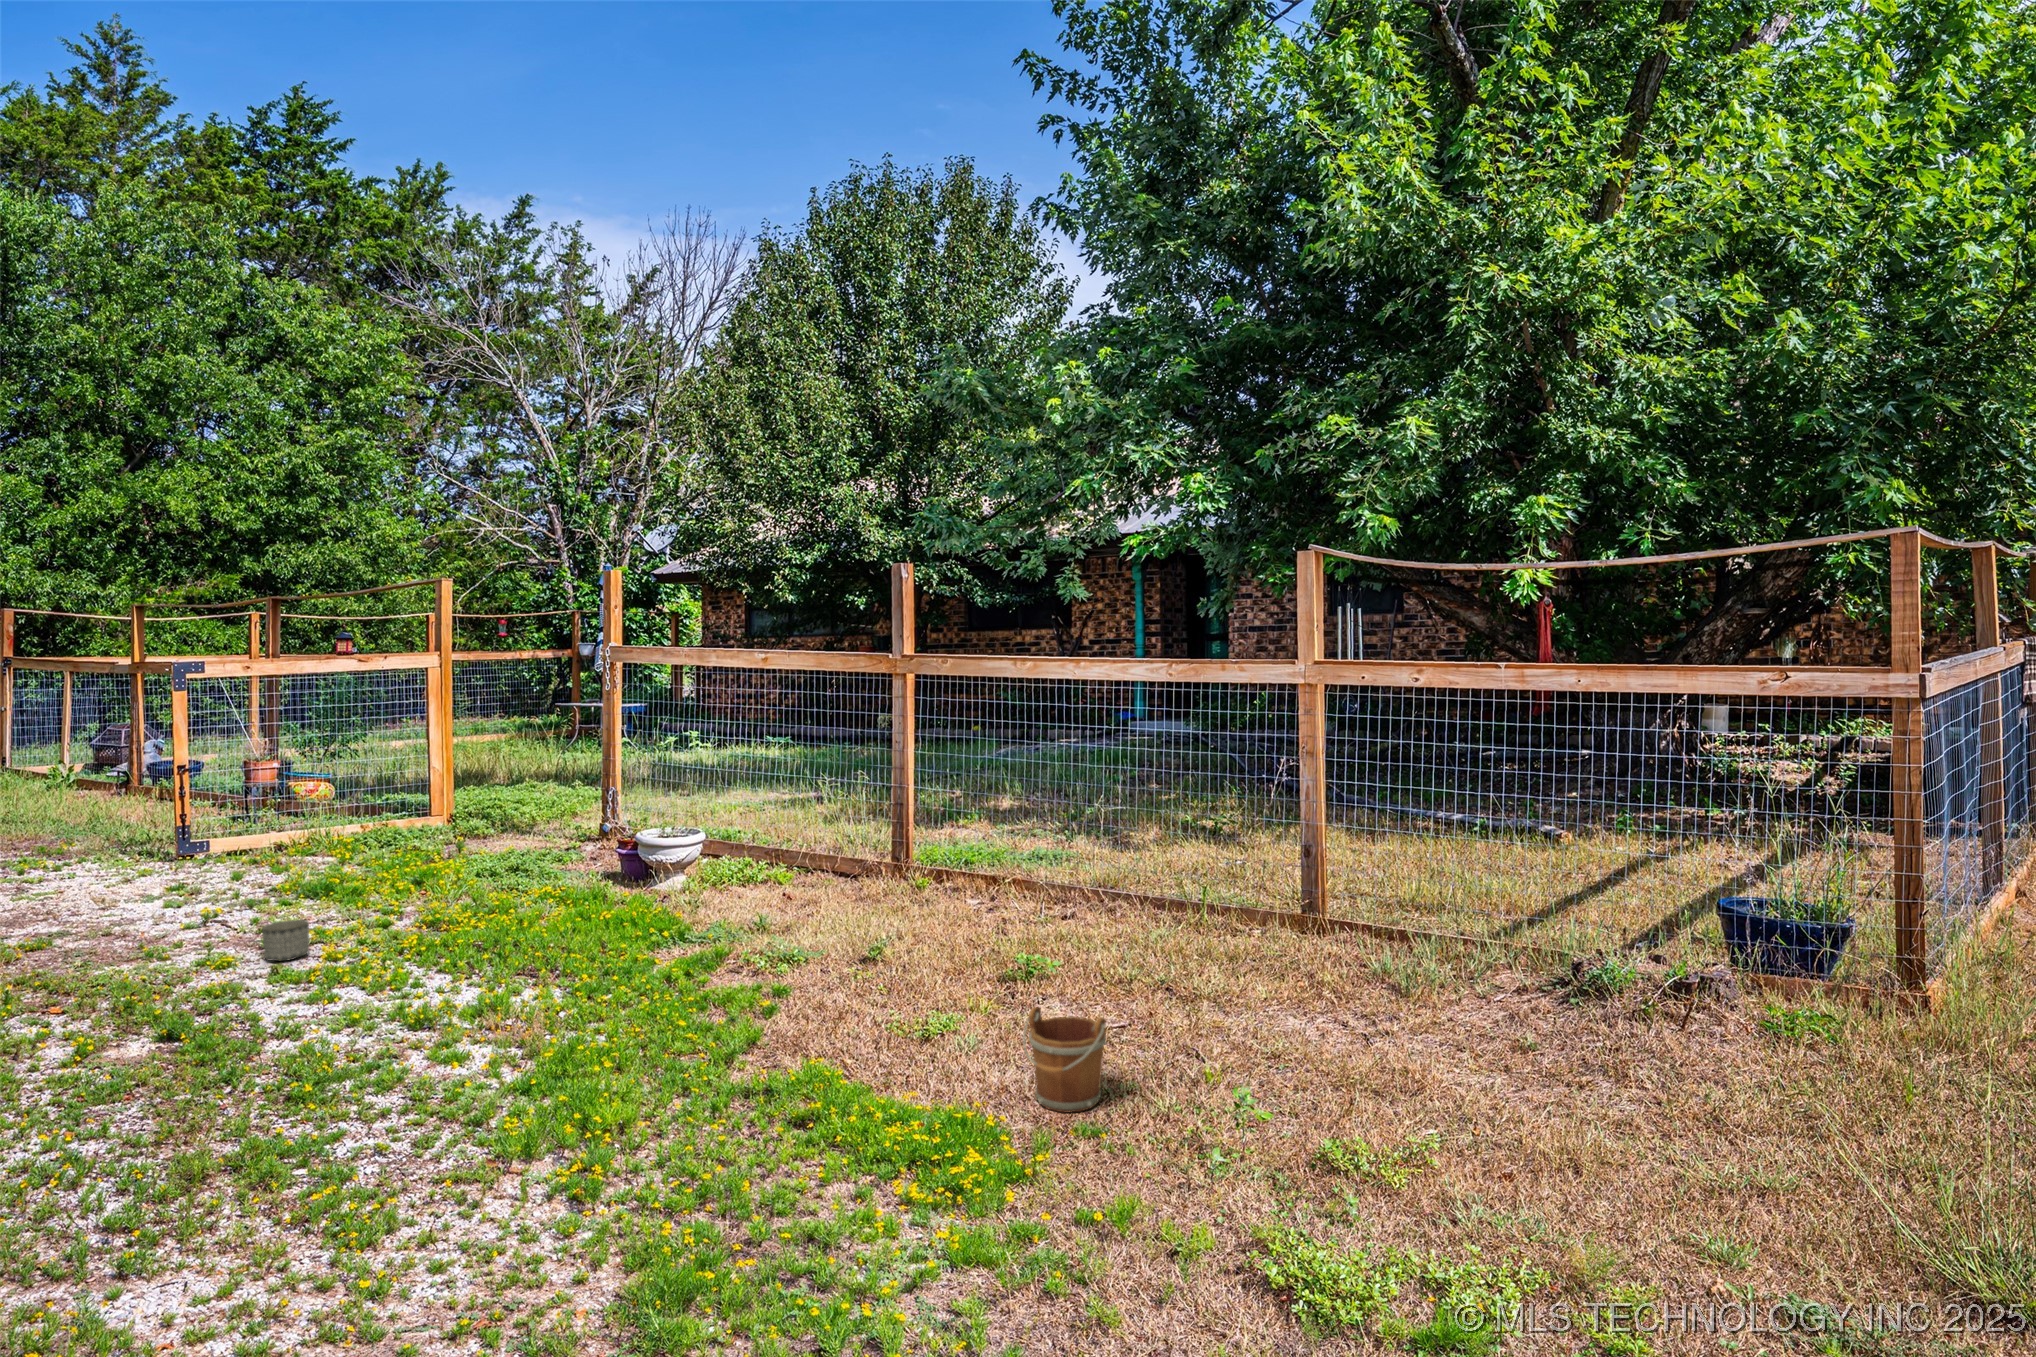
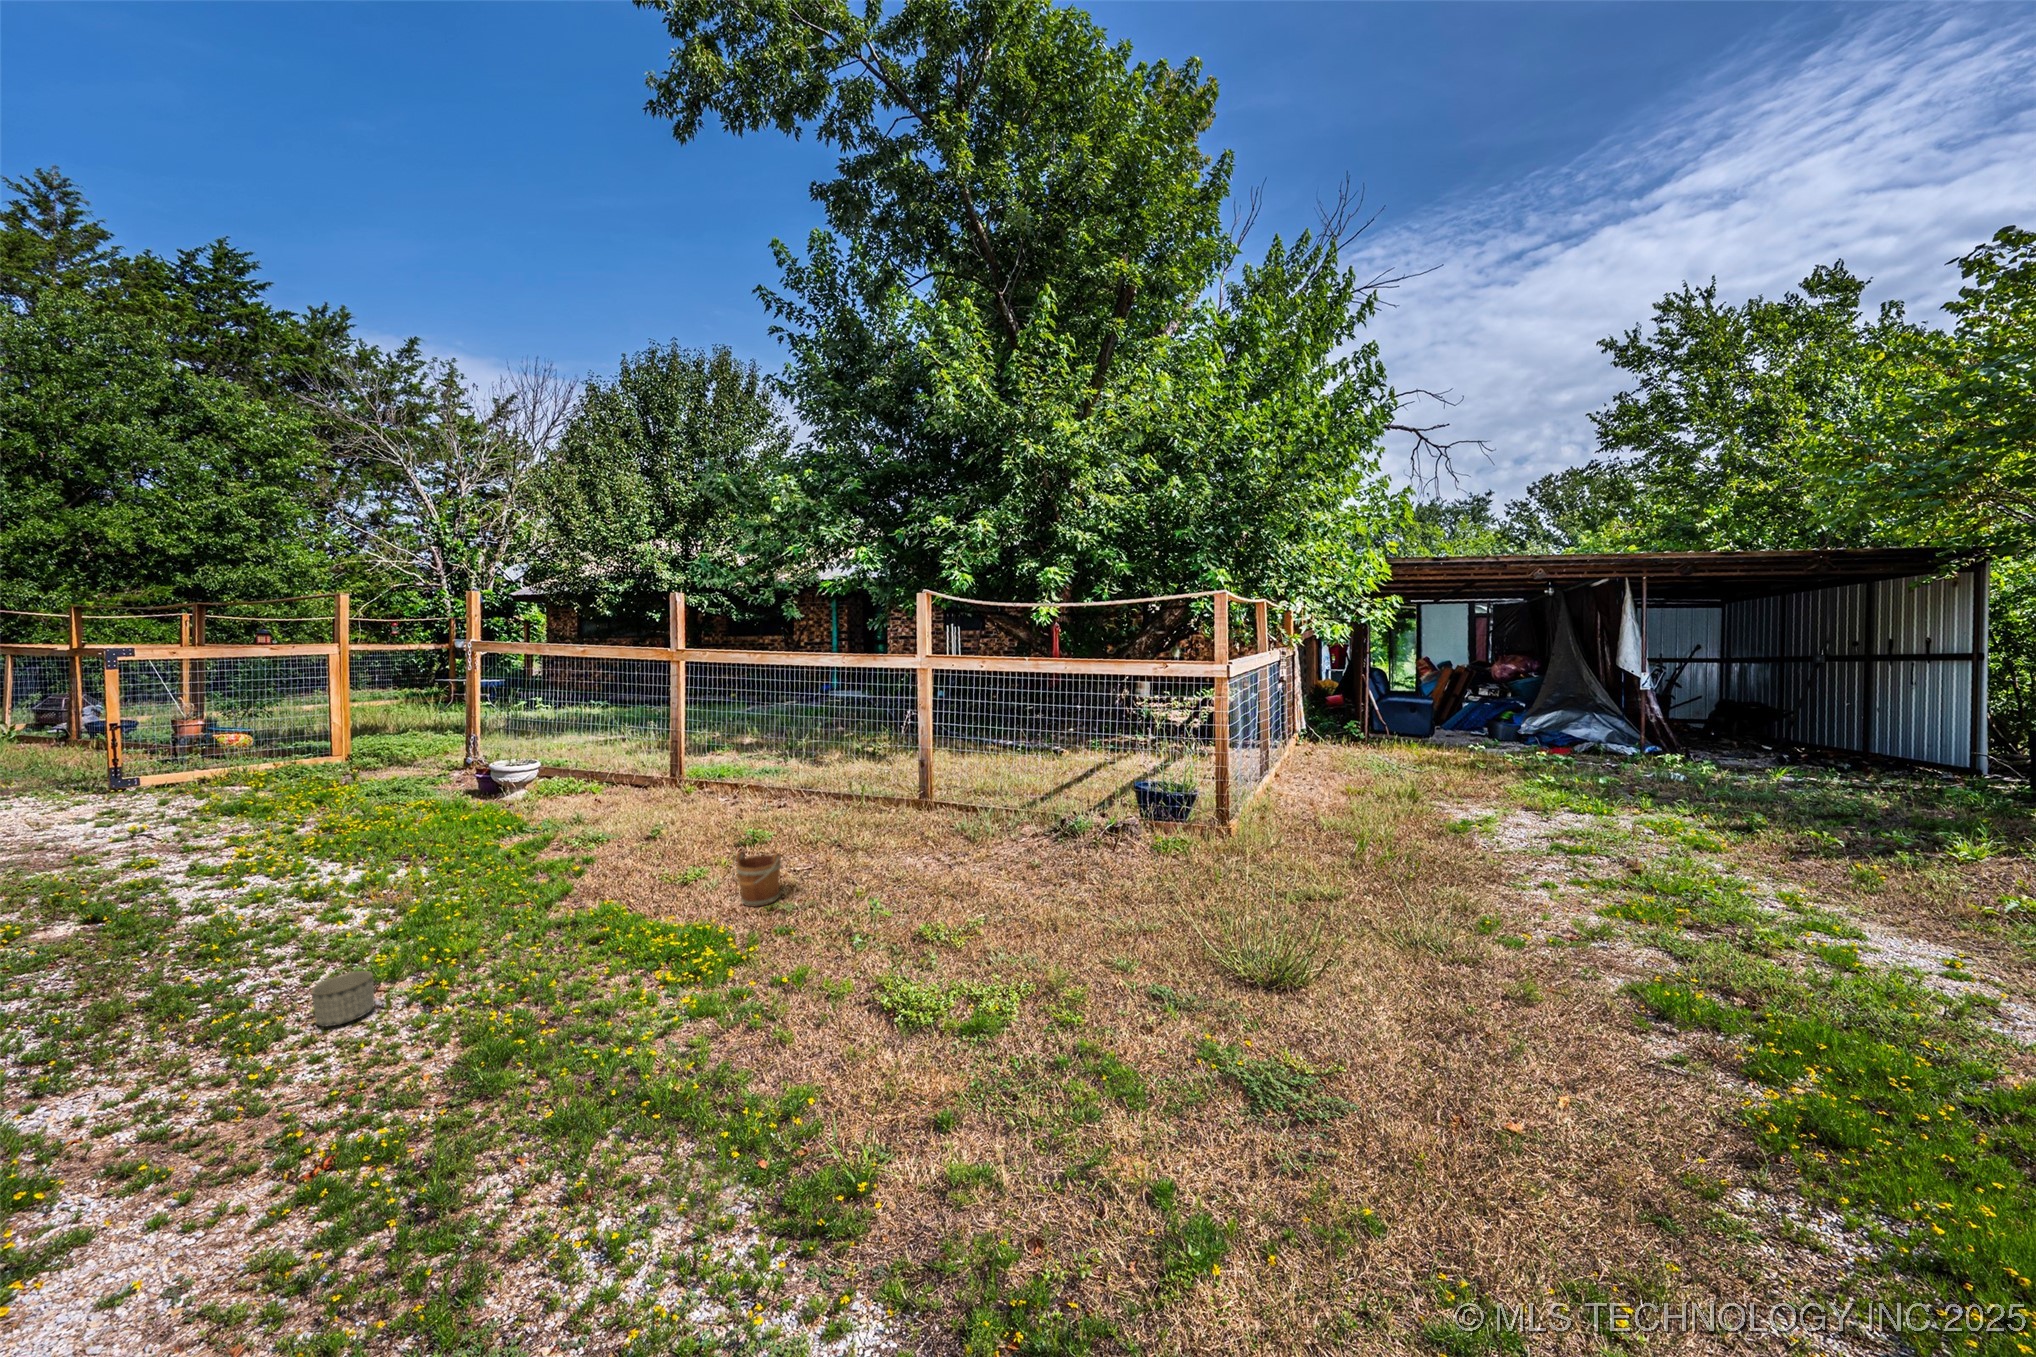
planter: present [262,920,309,961] -> present [311,971,375,1027]

